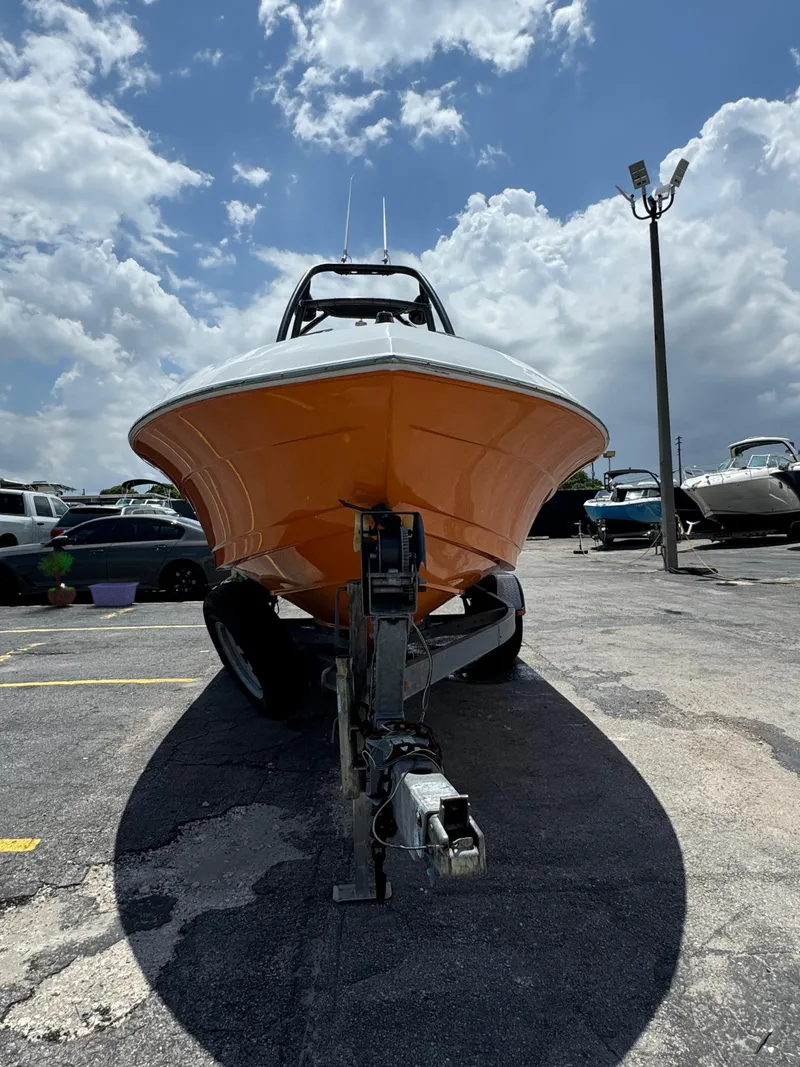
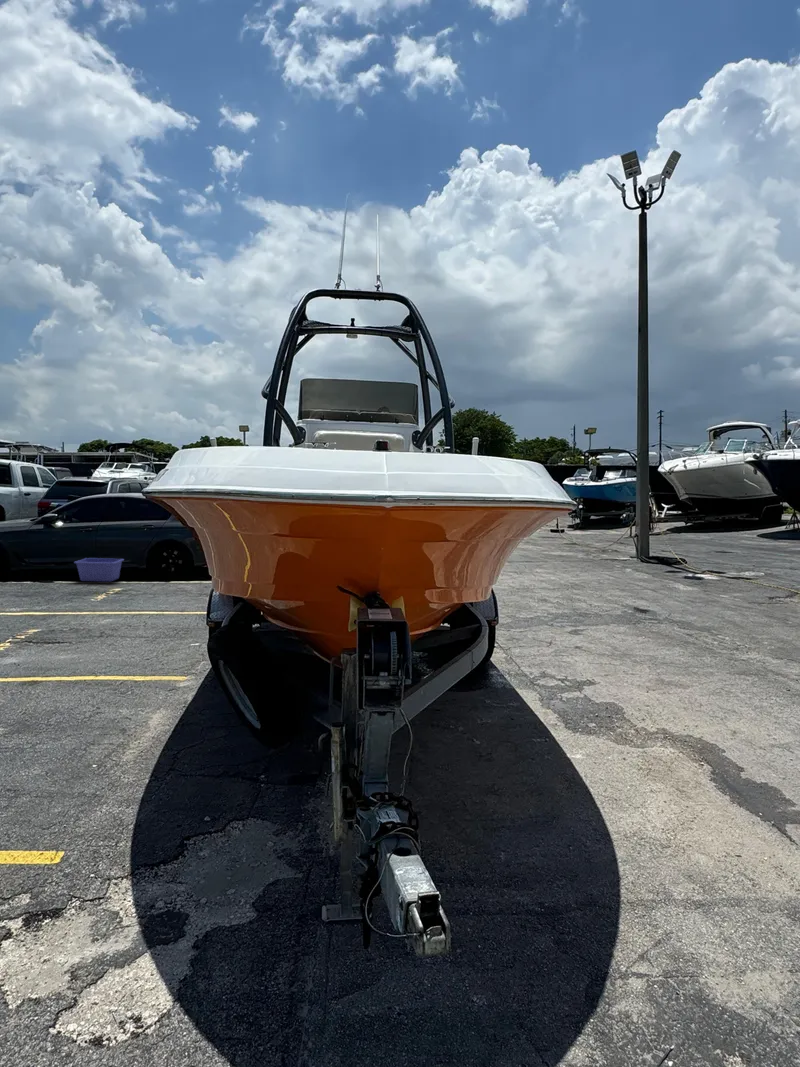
potted tree: present [40,553,76,606] -> none [24,523,62,580]

